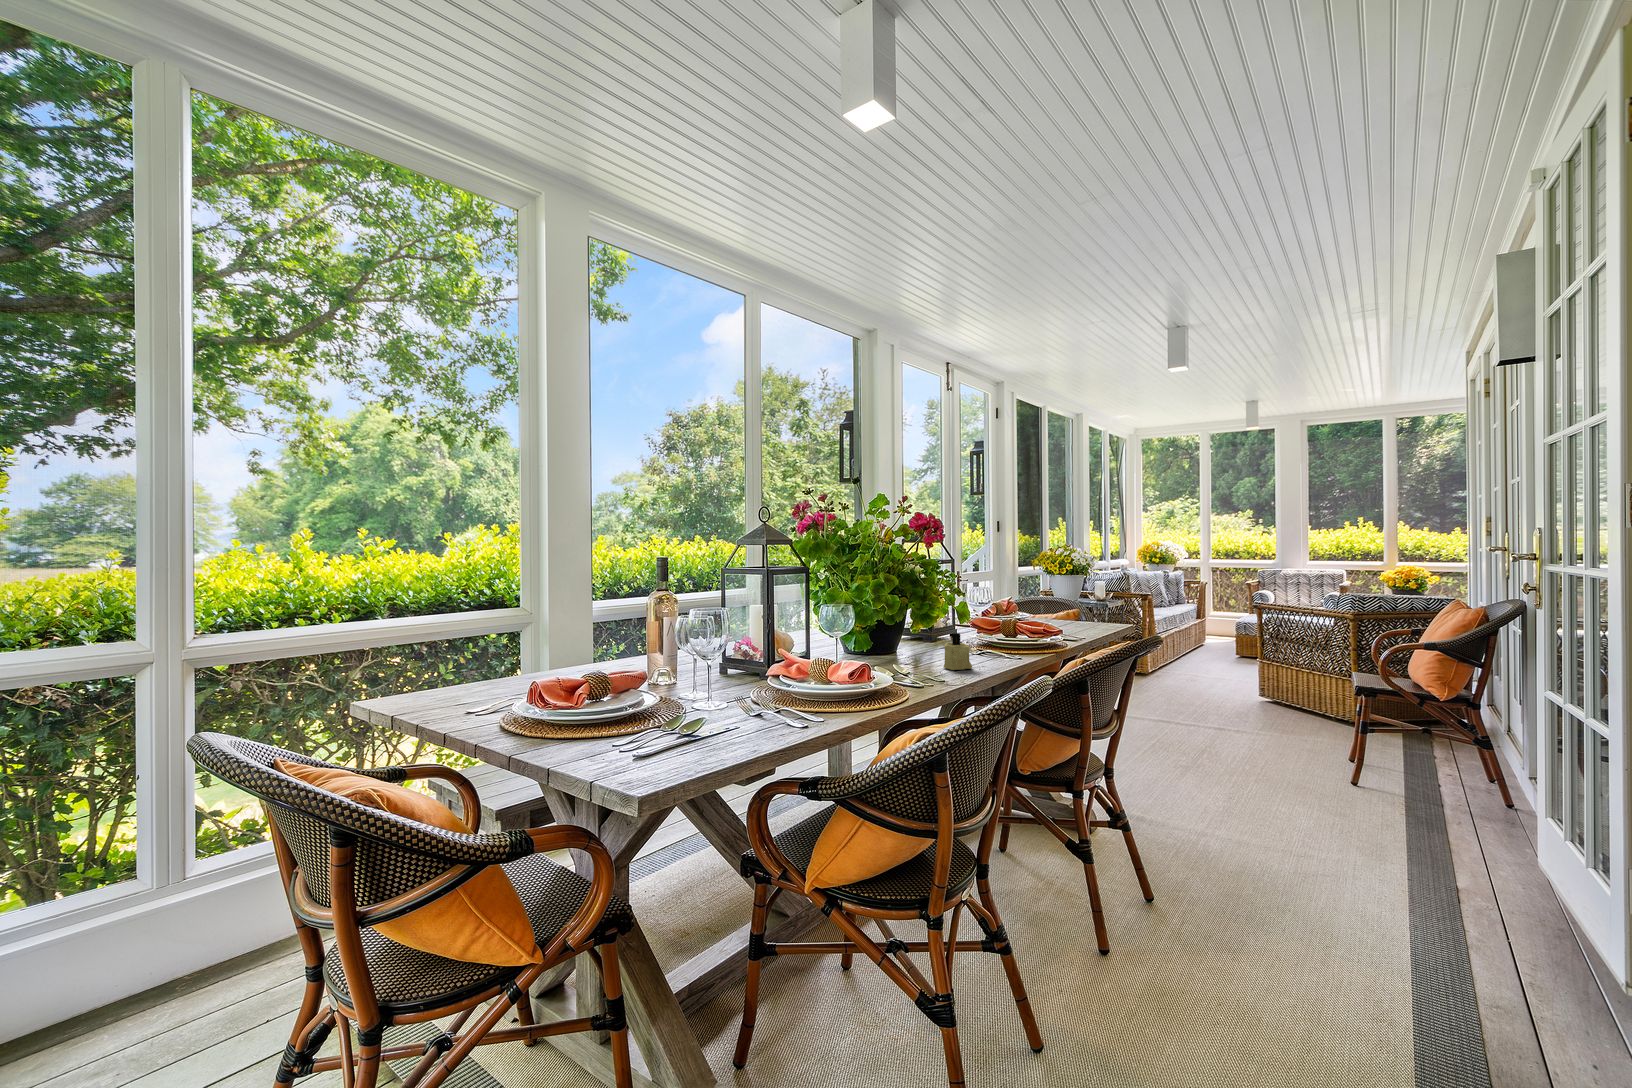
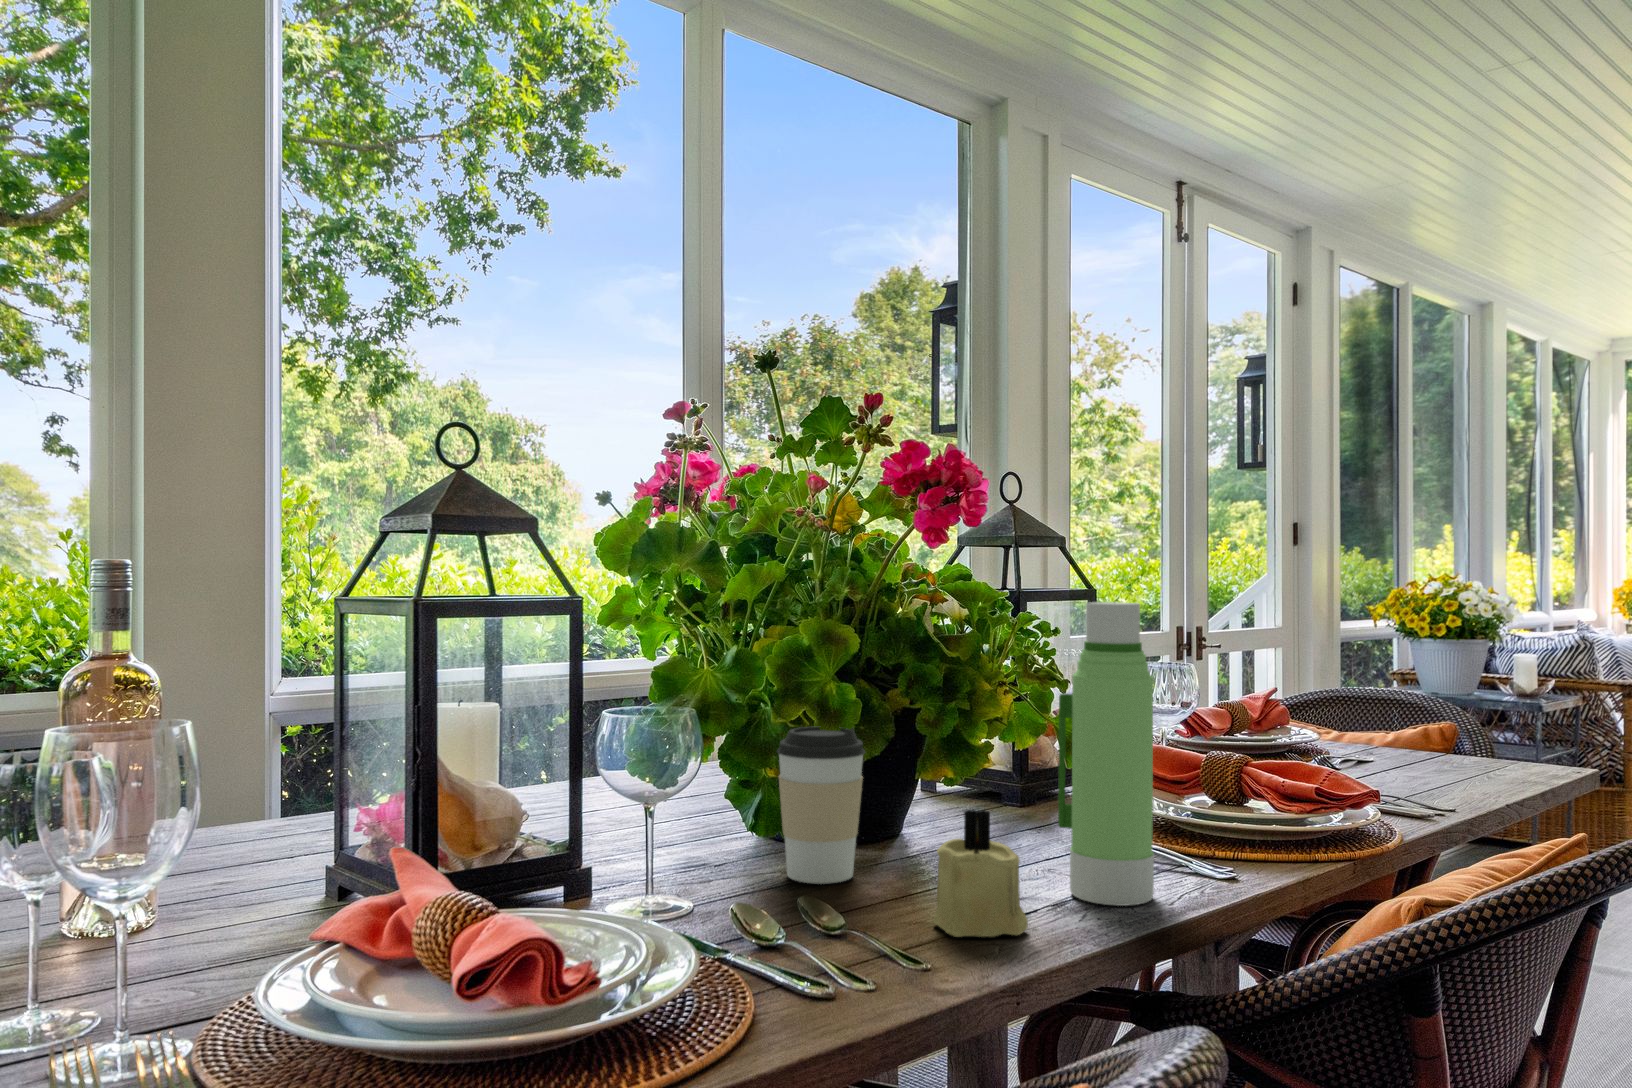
water bottle: none [972,569,1002,662] -> present [1058,602,1154,906]
coffee cup: none [880,612,909,662] -> present [777,727,865,884]

